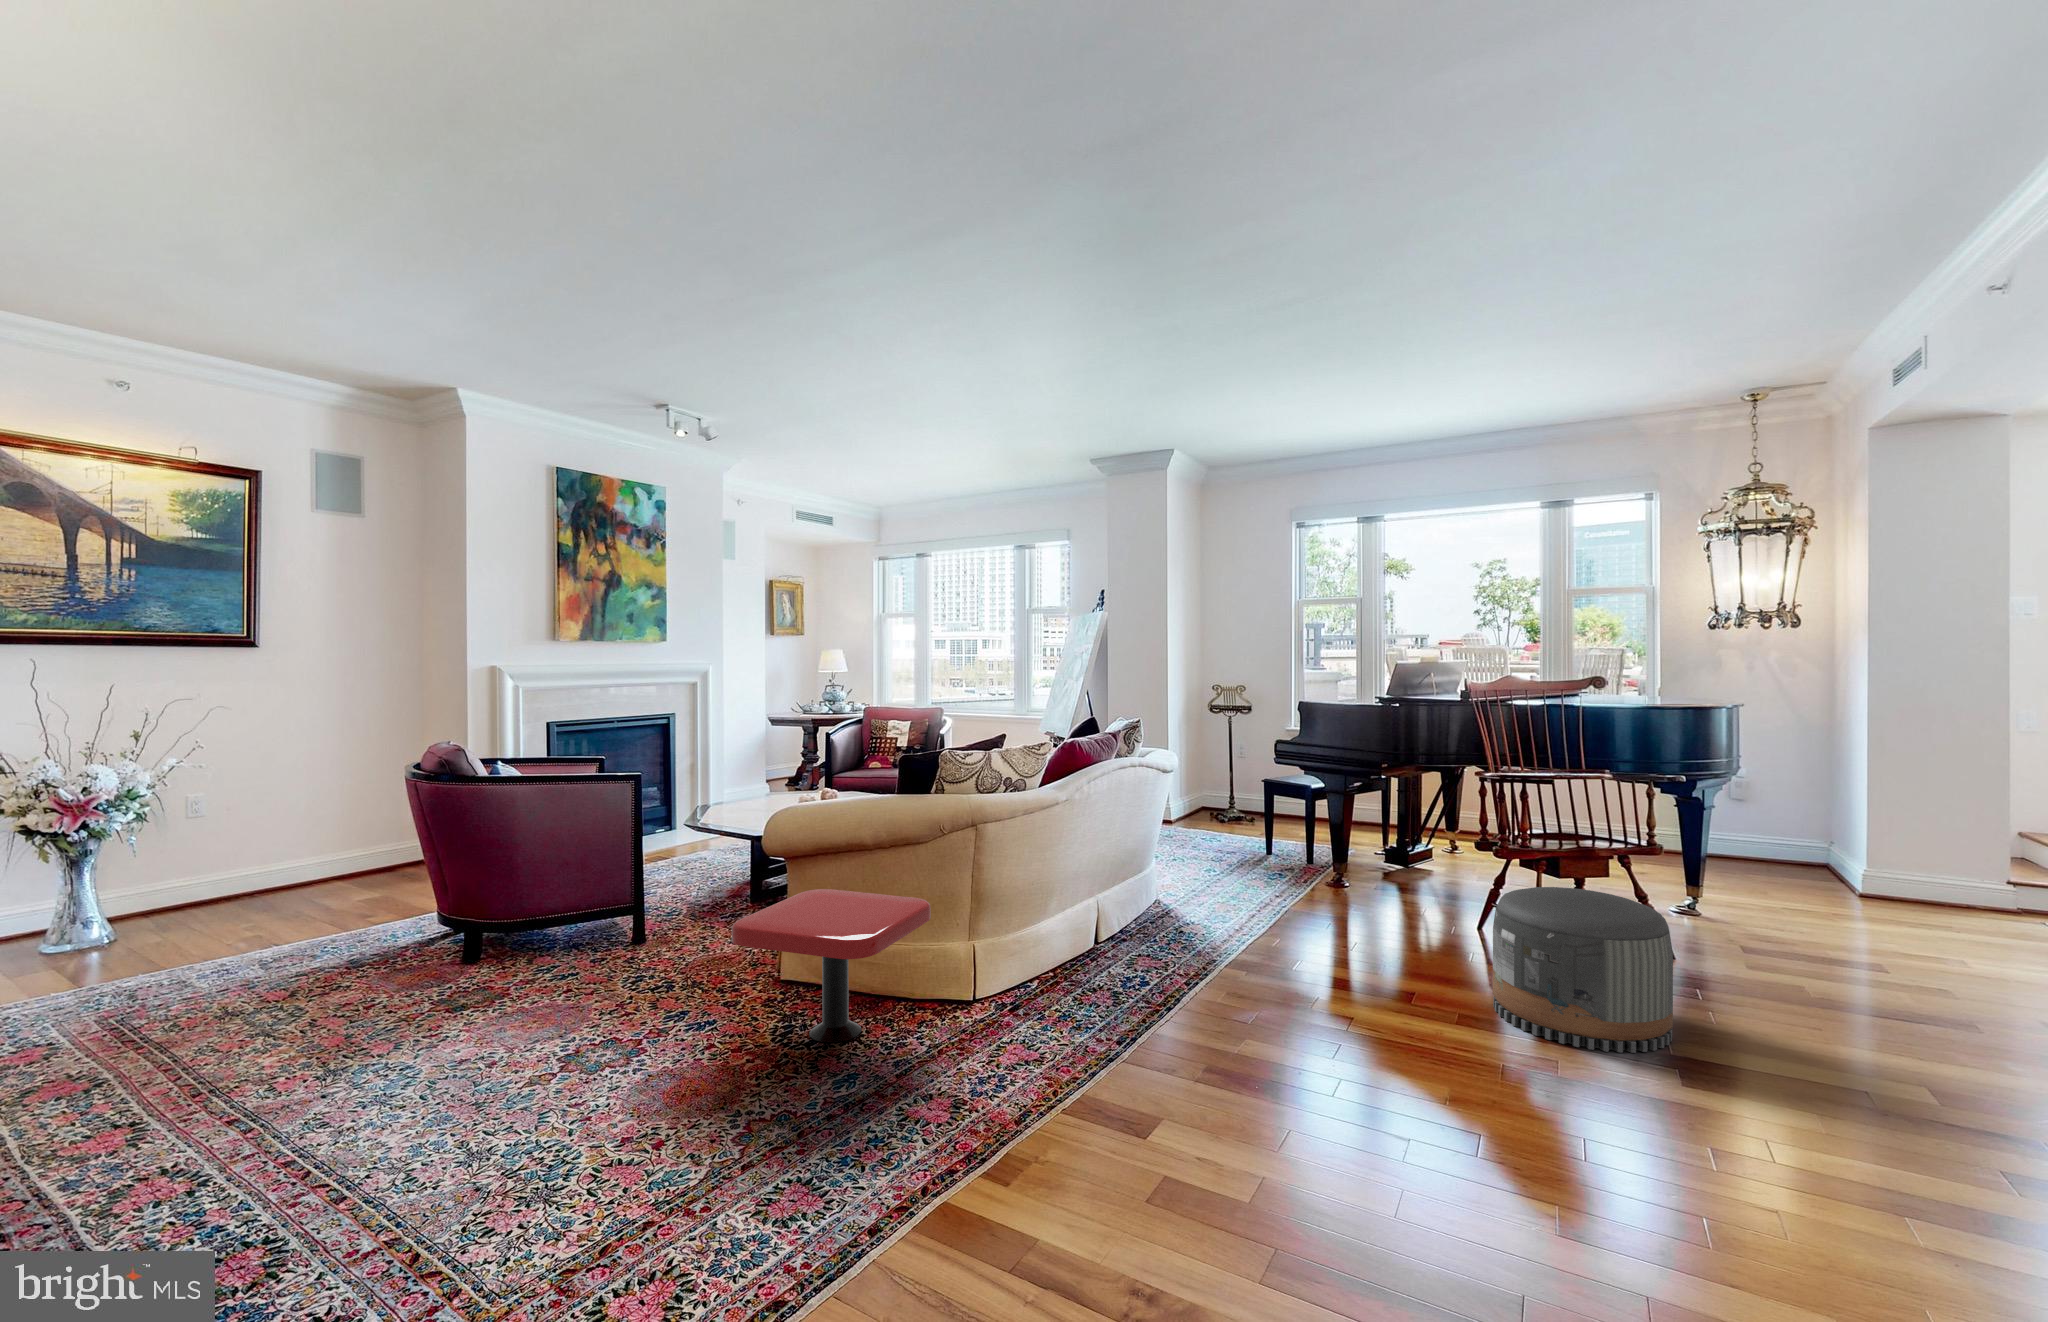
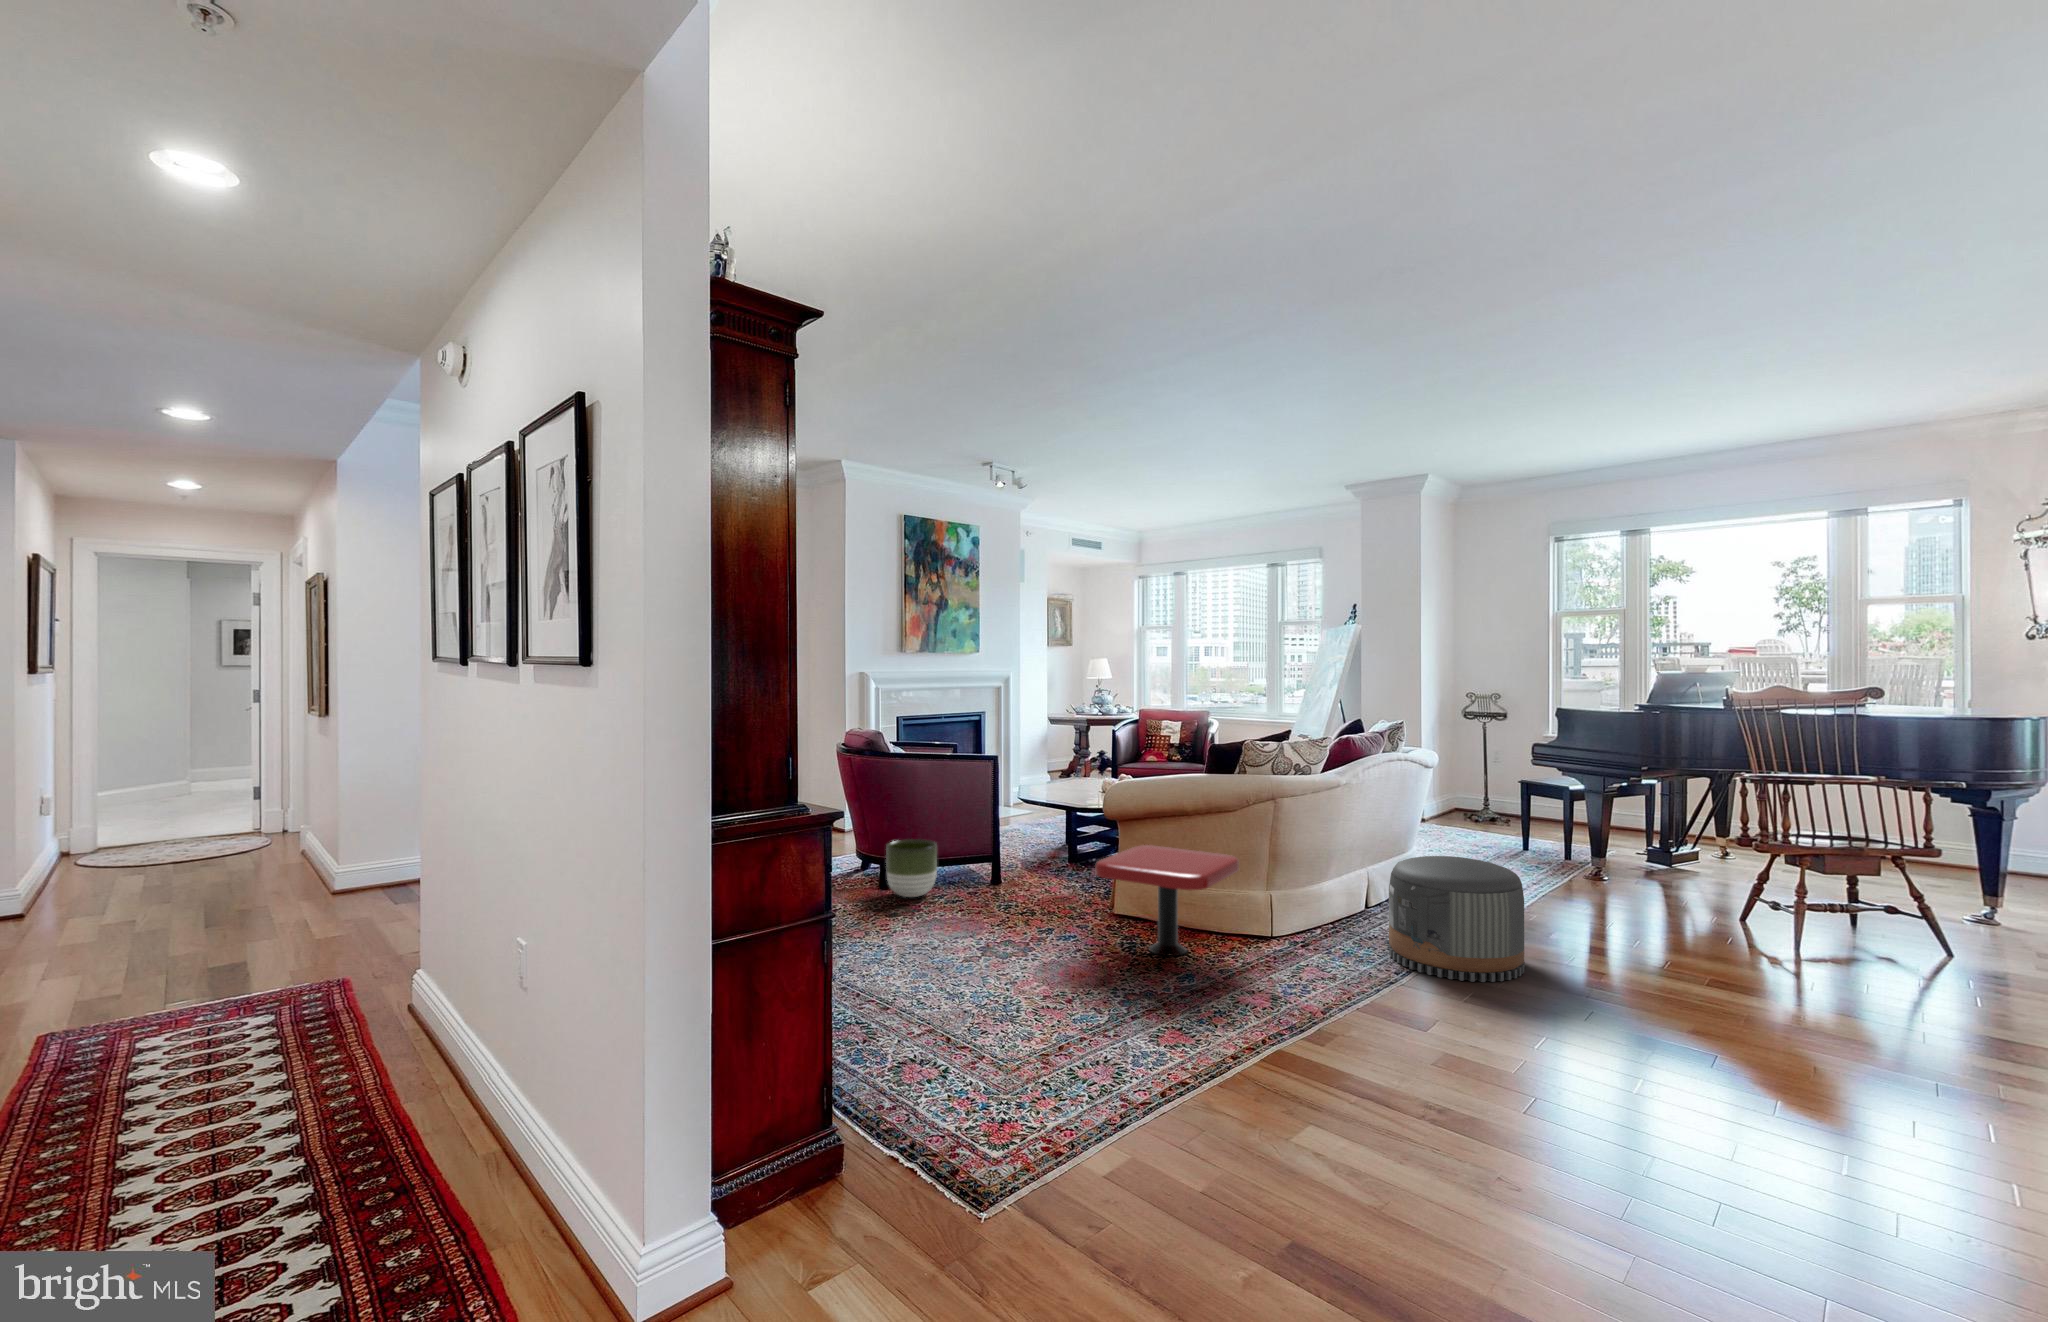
pouf: present [1493,887,1673,1053] -> present [1389,856,1524,982]
planter: none [468,890,548,973] -> present [886,839,937,897]

